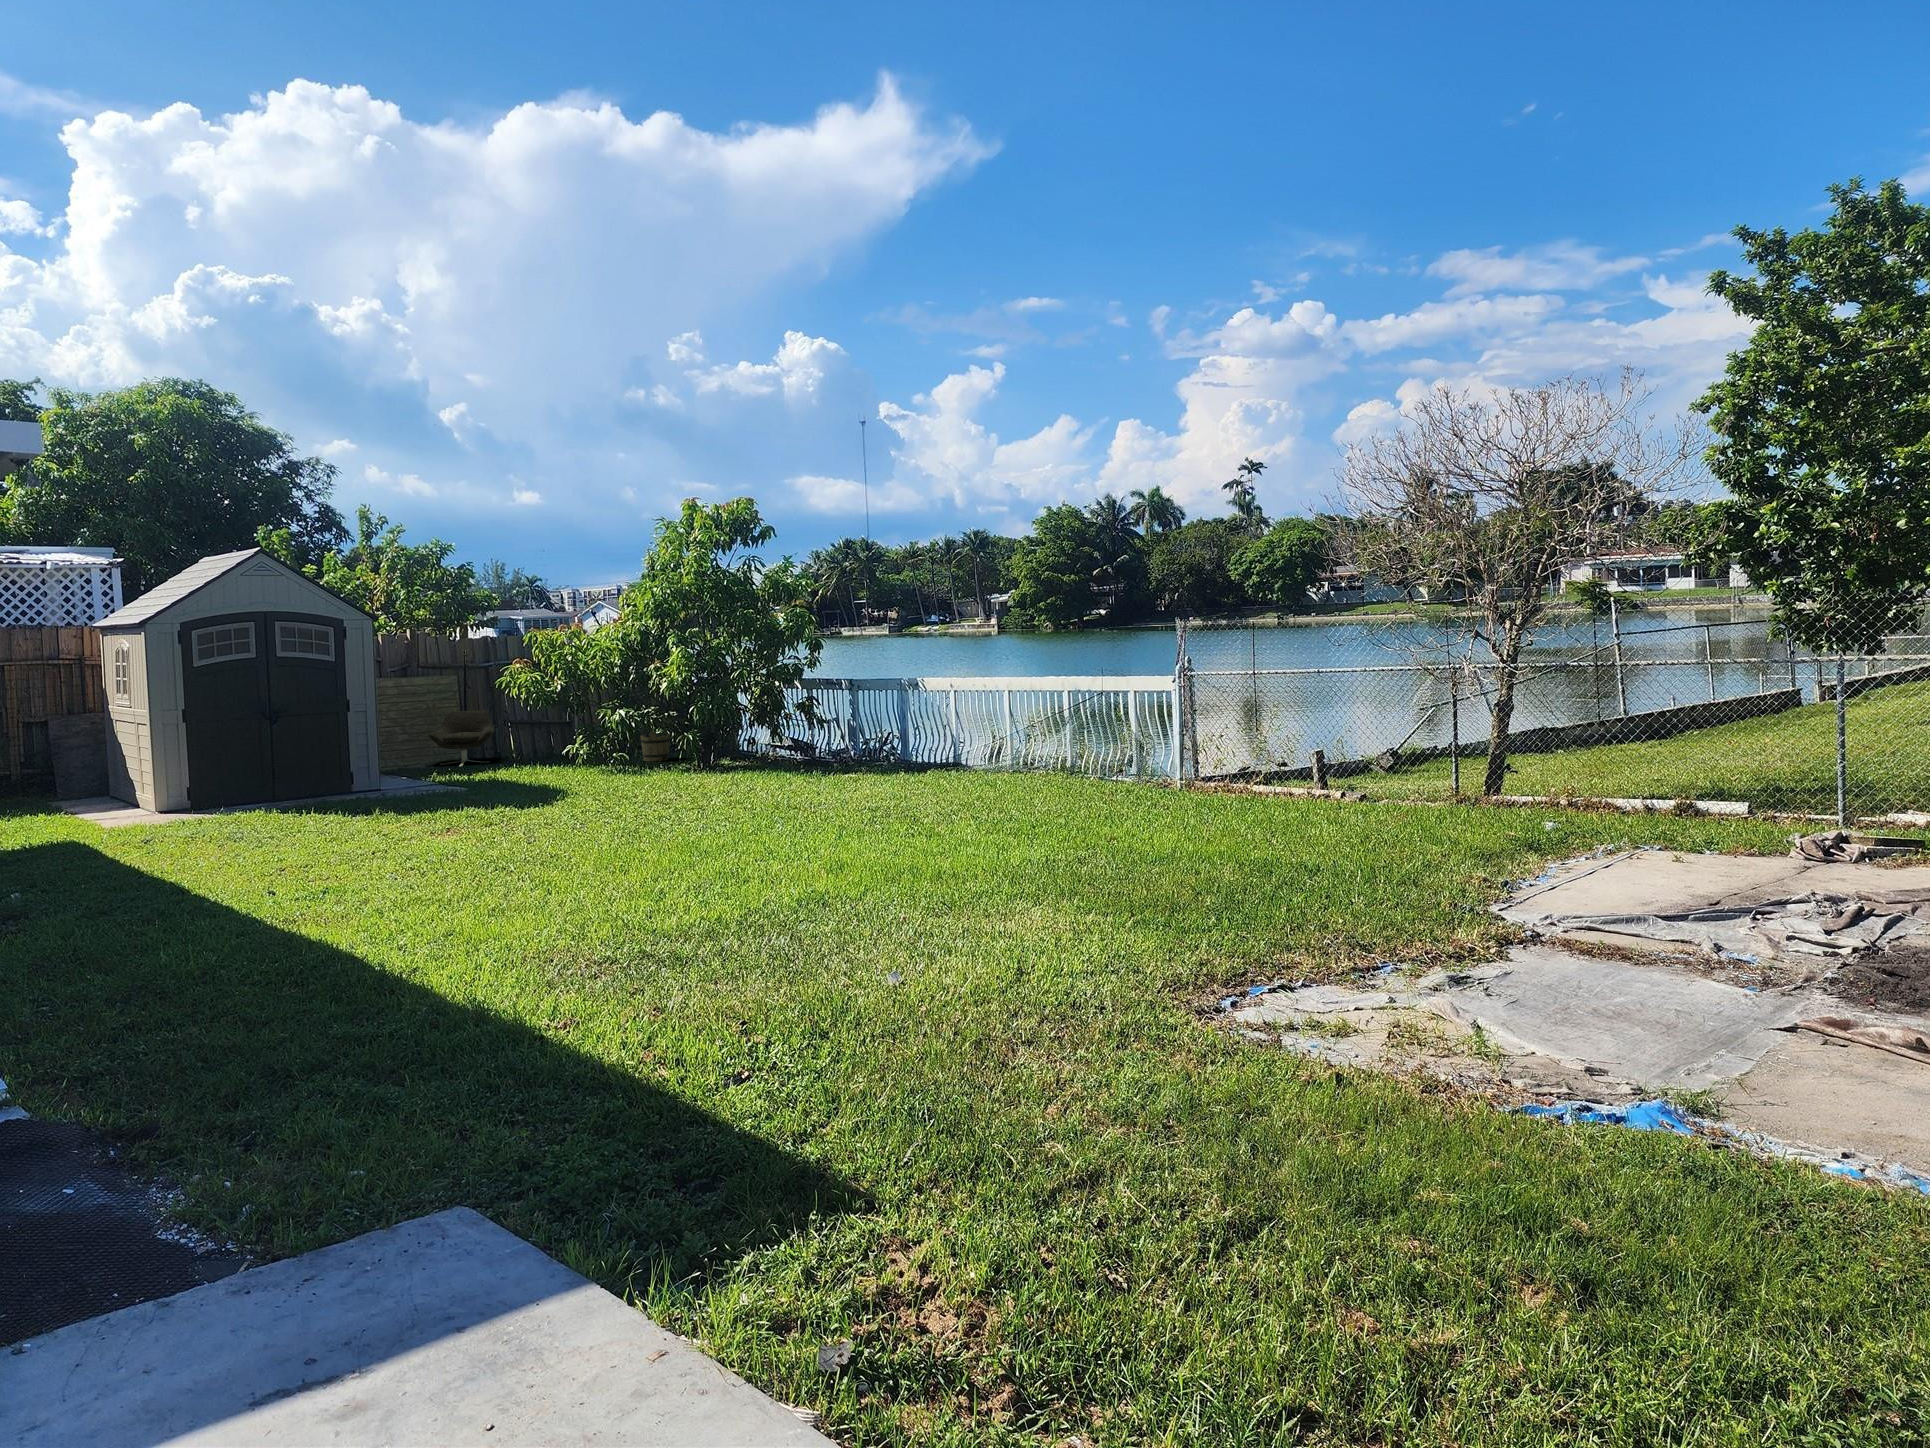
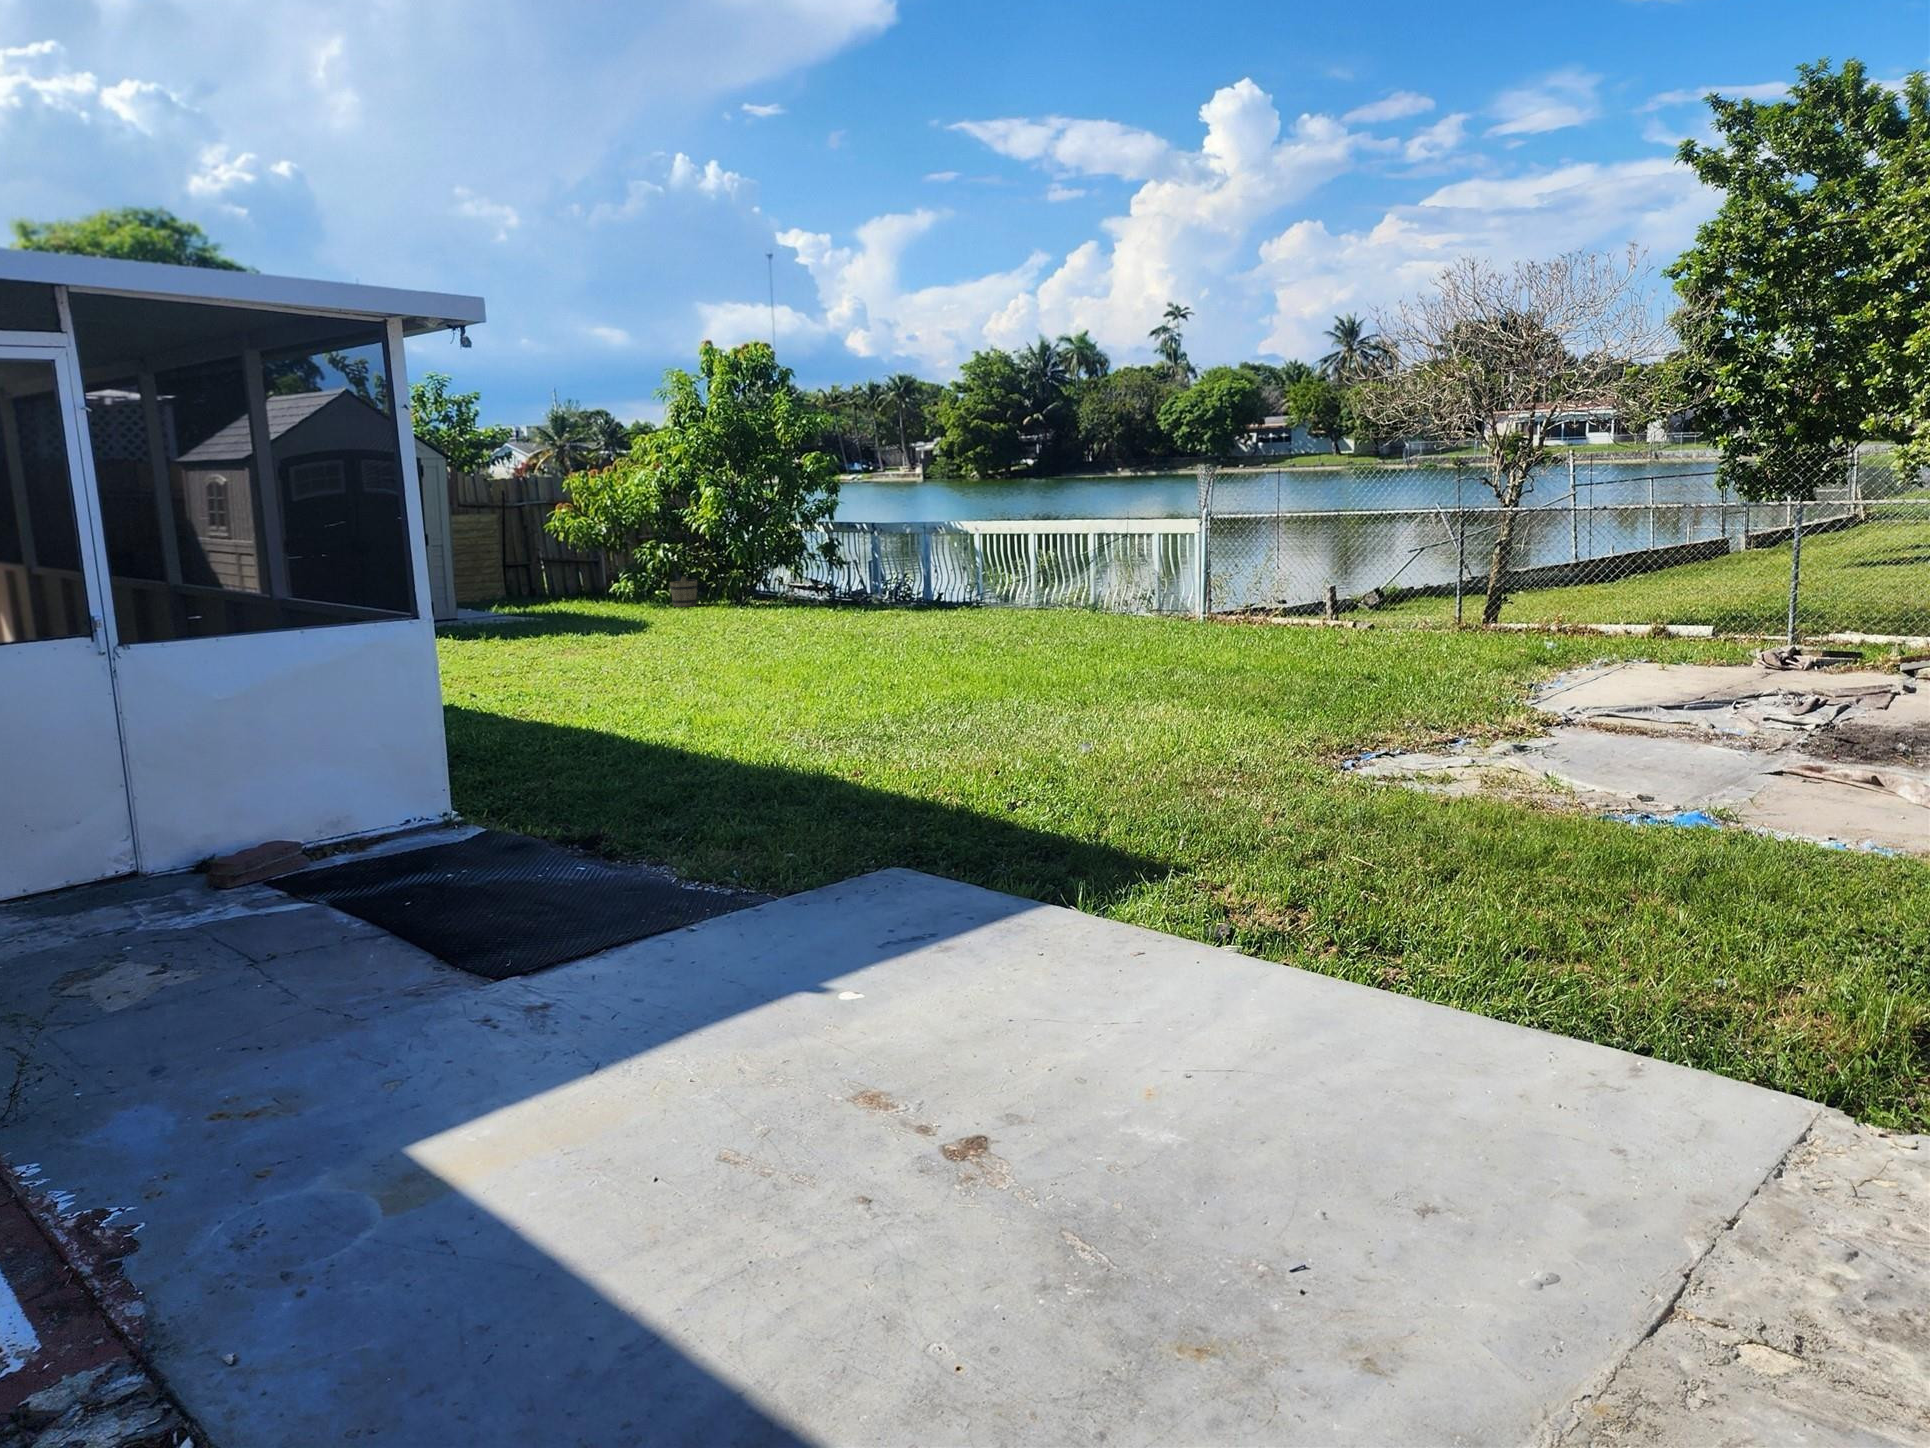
lounge chair: present [429,710,495,766] -> none [463,559,524,613]

